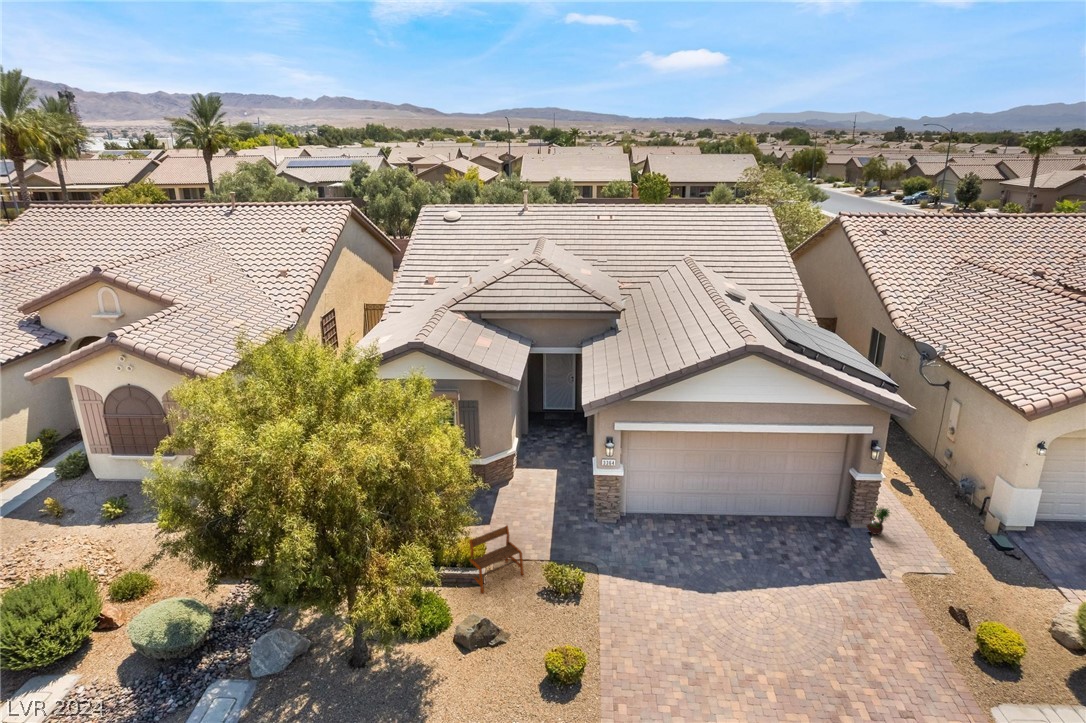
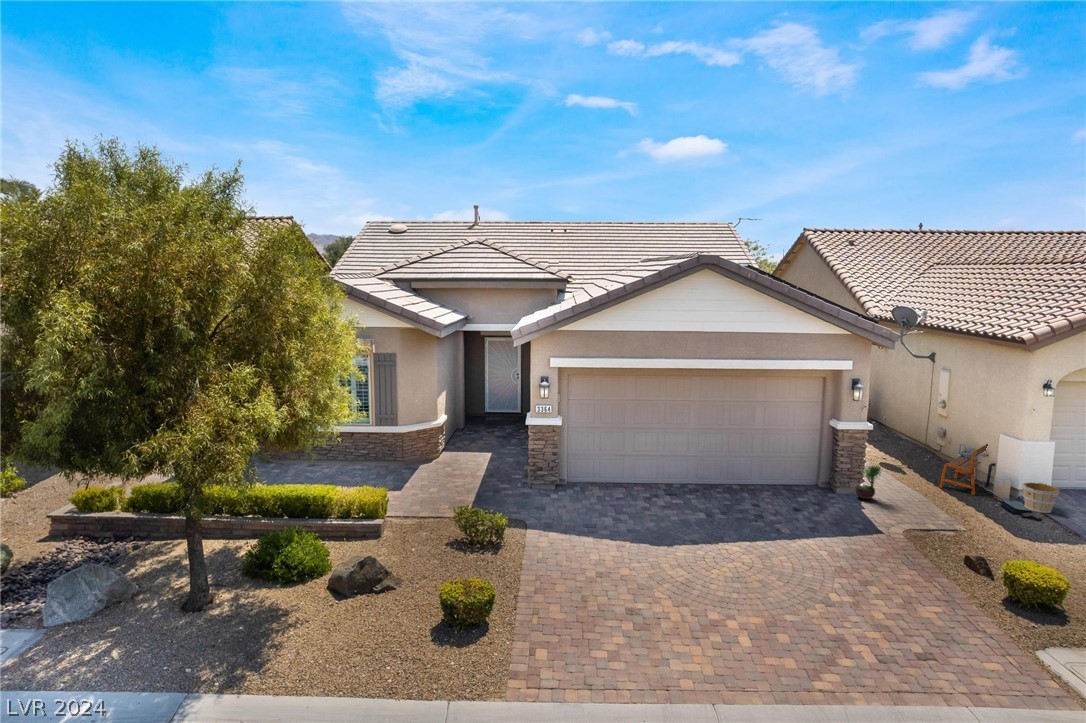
wooden bucket: none [1010,523,1041,552] -> present [1022,483,1060,513]
bench: present [469,526,524,593] -> present [939,444,988,495]

